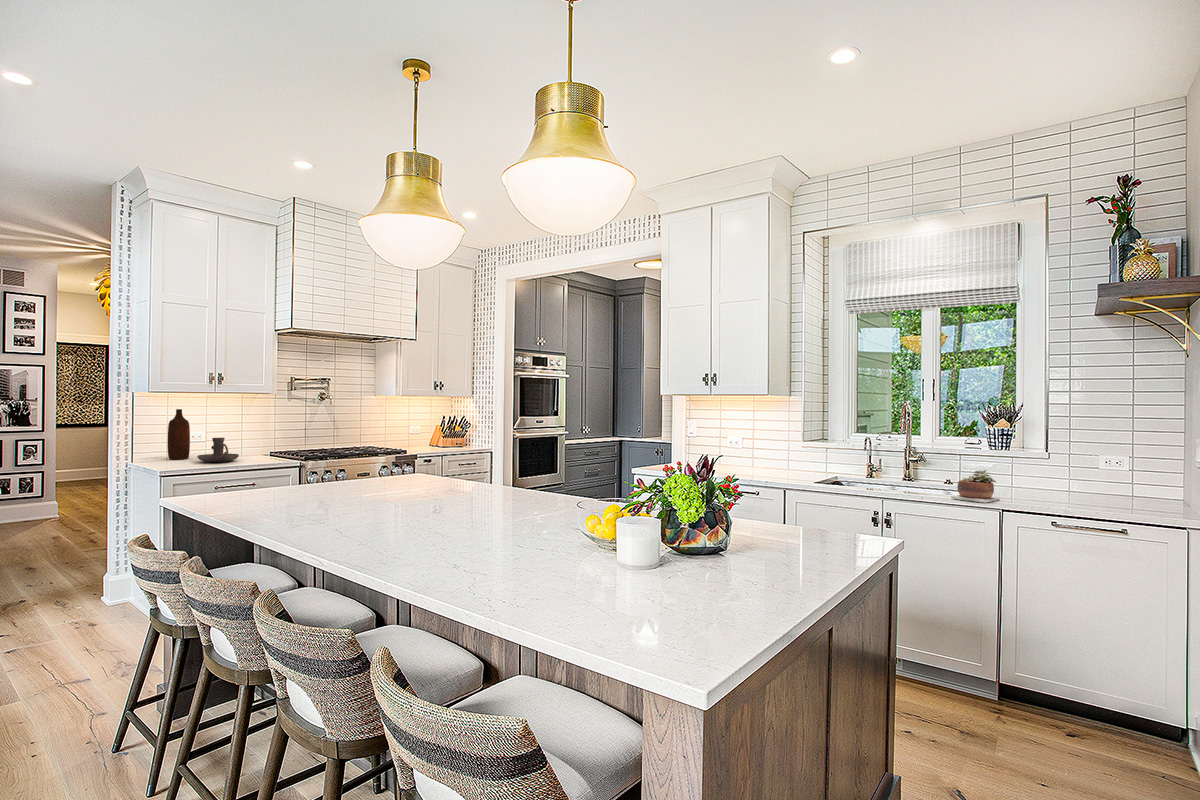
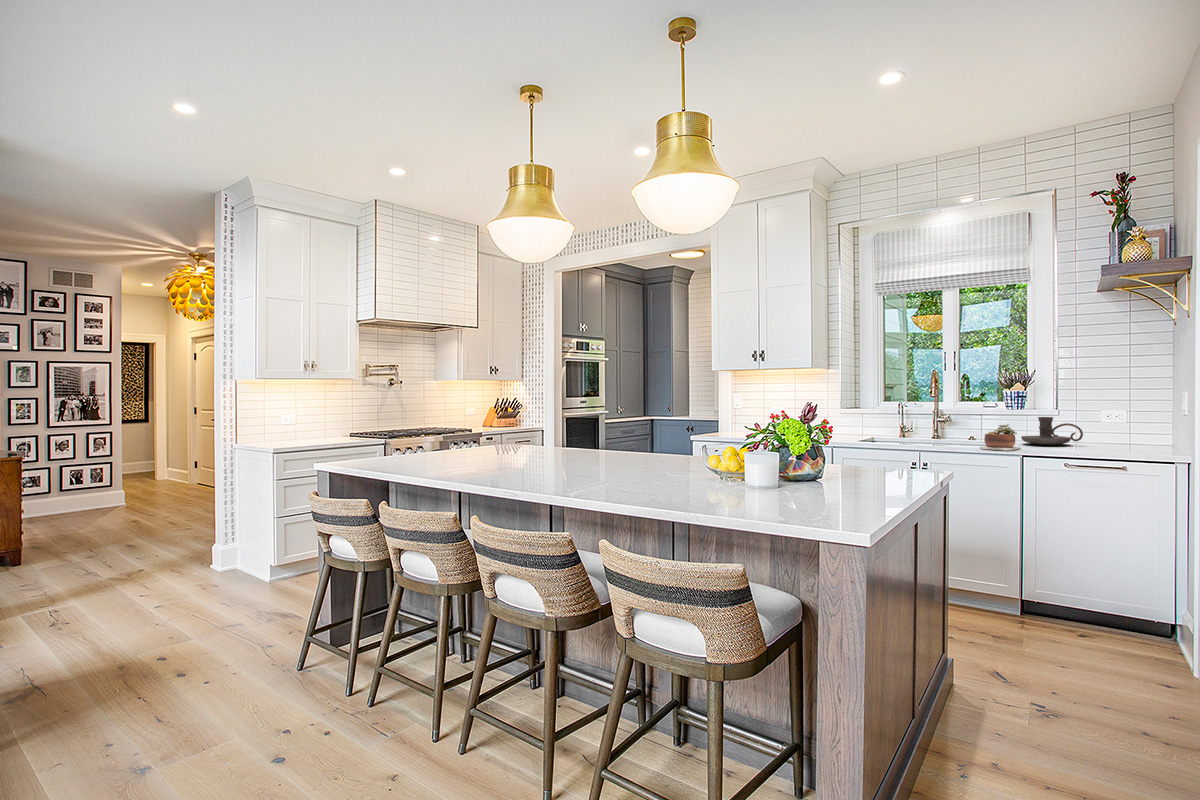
bottle: present [168,409,190,459] -> none [270,395,289,440]
candle holder: present [197,438,239,462] -> present [1021,417,1083,445]

